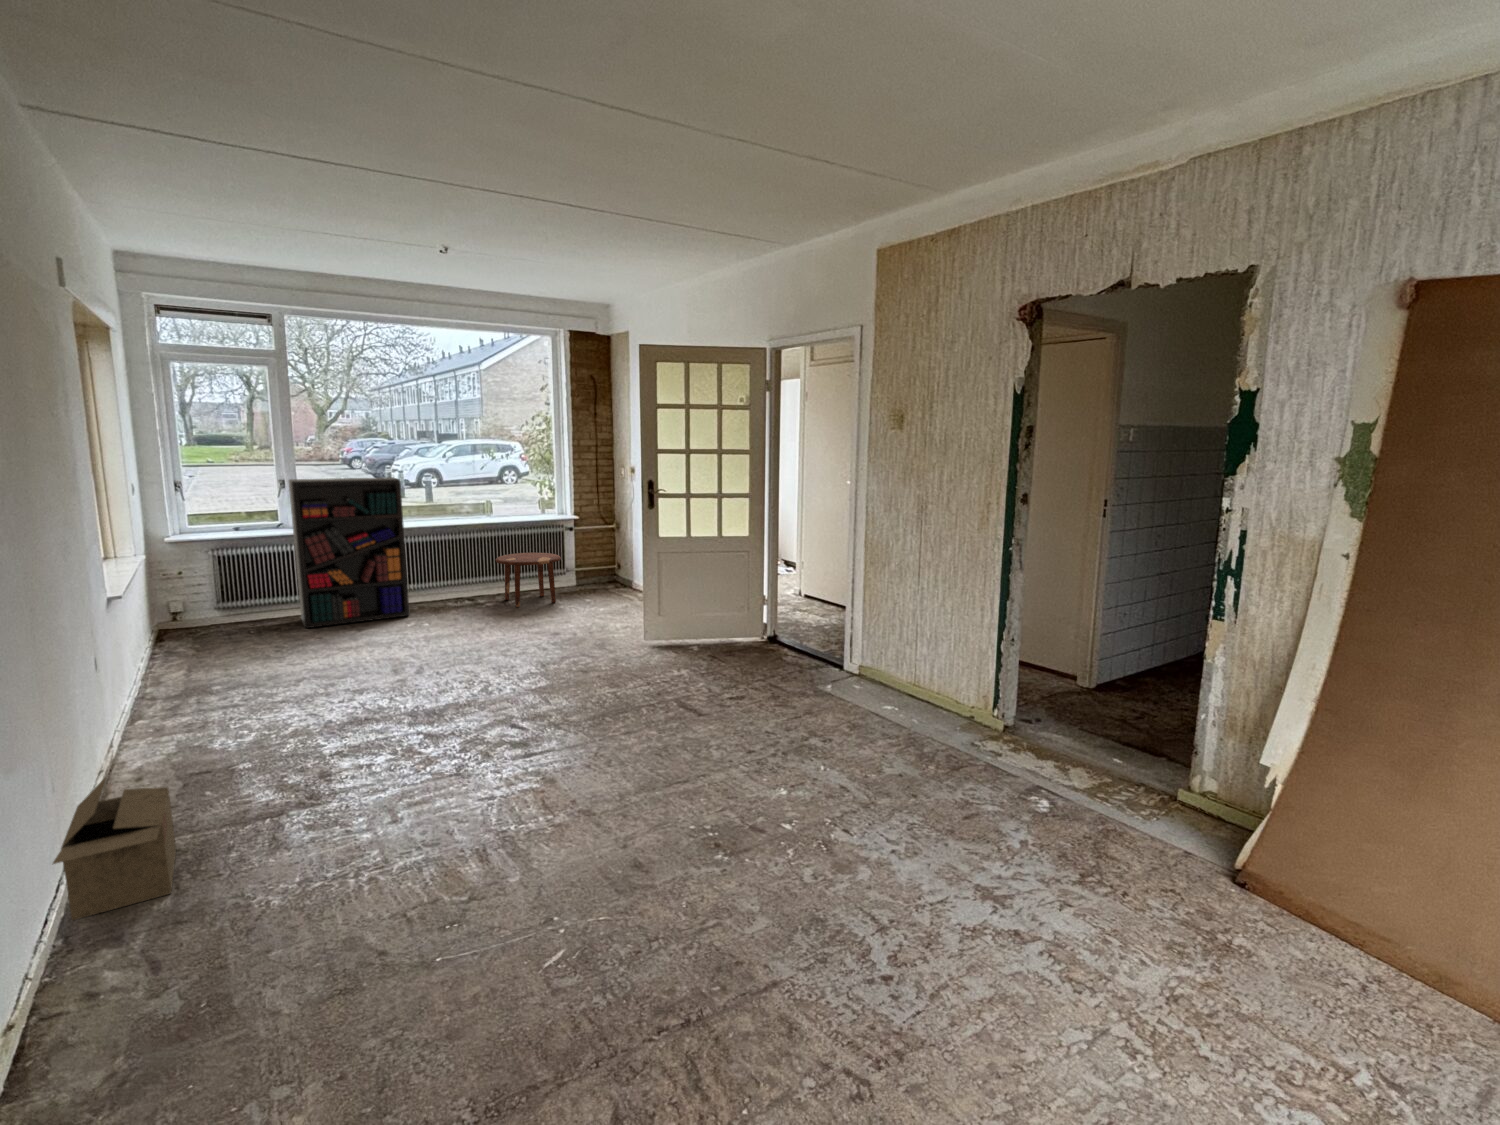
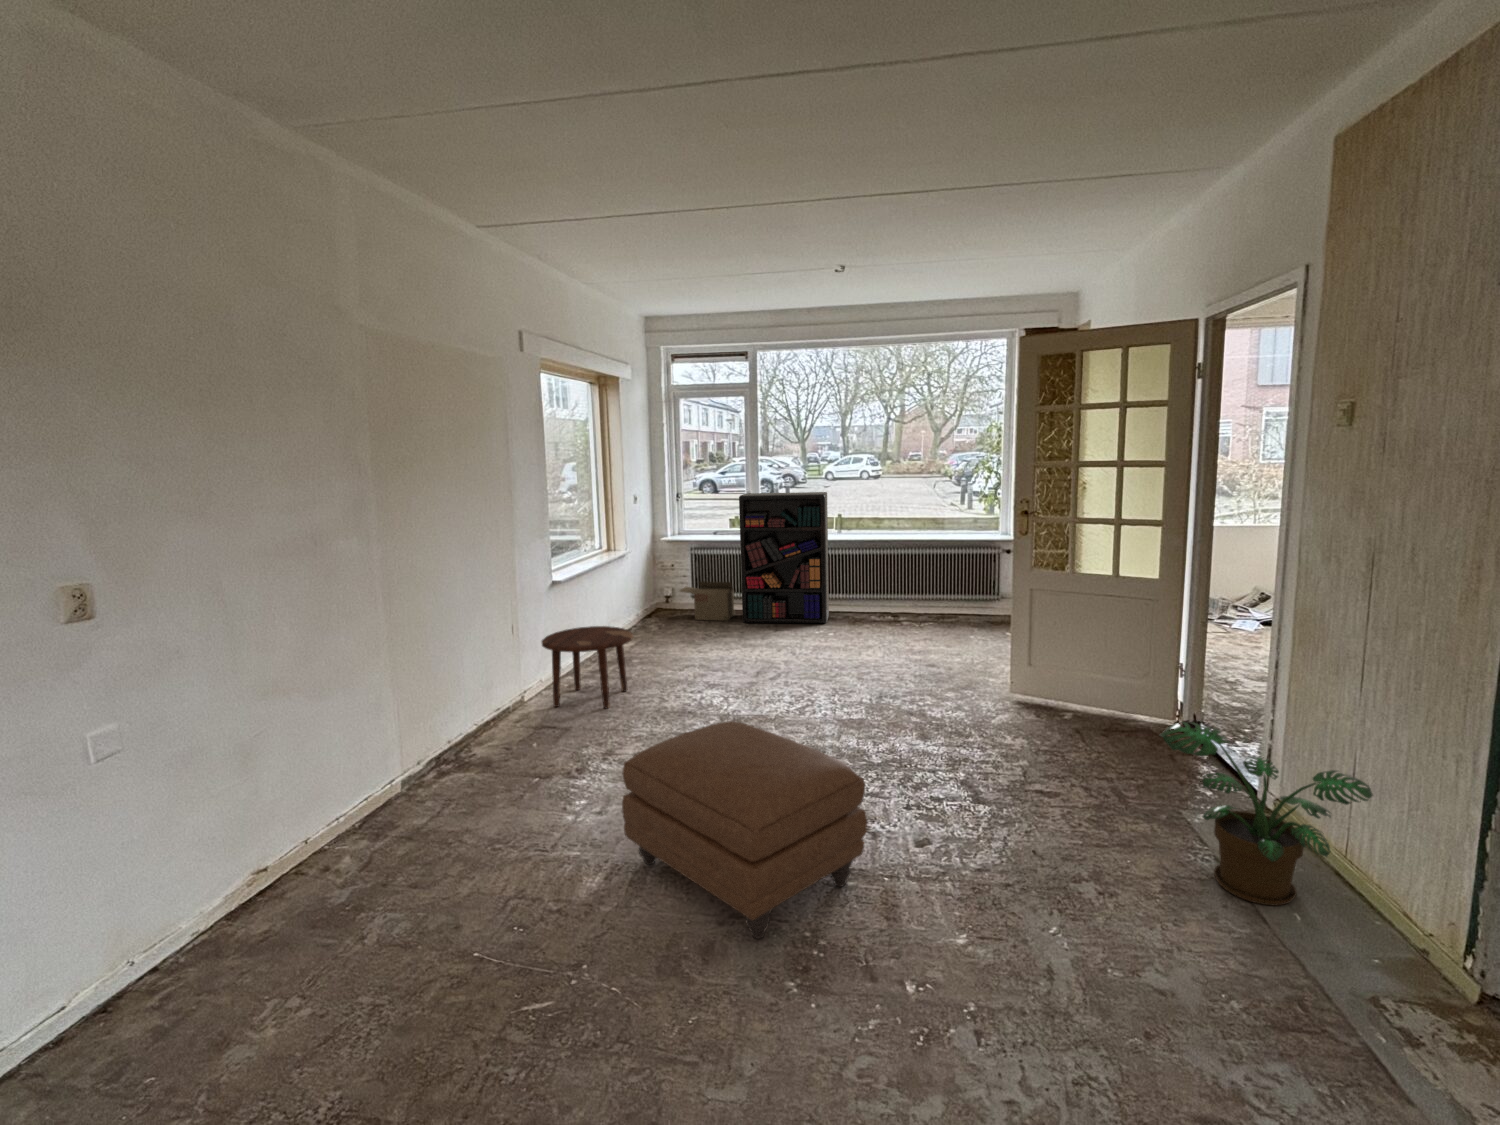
side table: present [495,553,561,607] -> present [542,626,633,709]
potted plant: none [820,622,938,721] -> present [1160,722,1373,905]
ottoman: none [475,685,694,846] -> present [622,722,867,939]
cardboard box: present [53,777,176,920] -> present [680,582,734,621]

